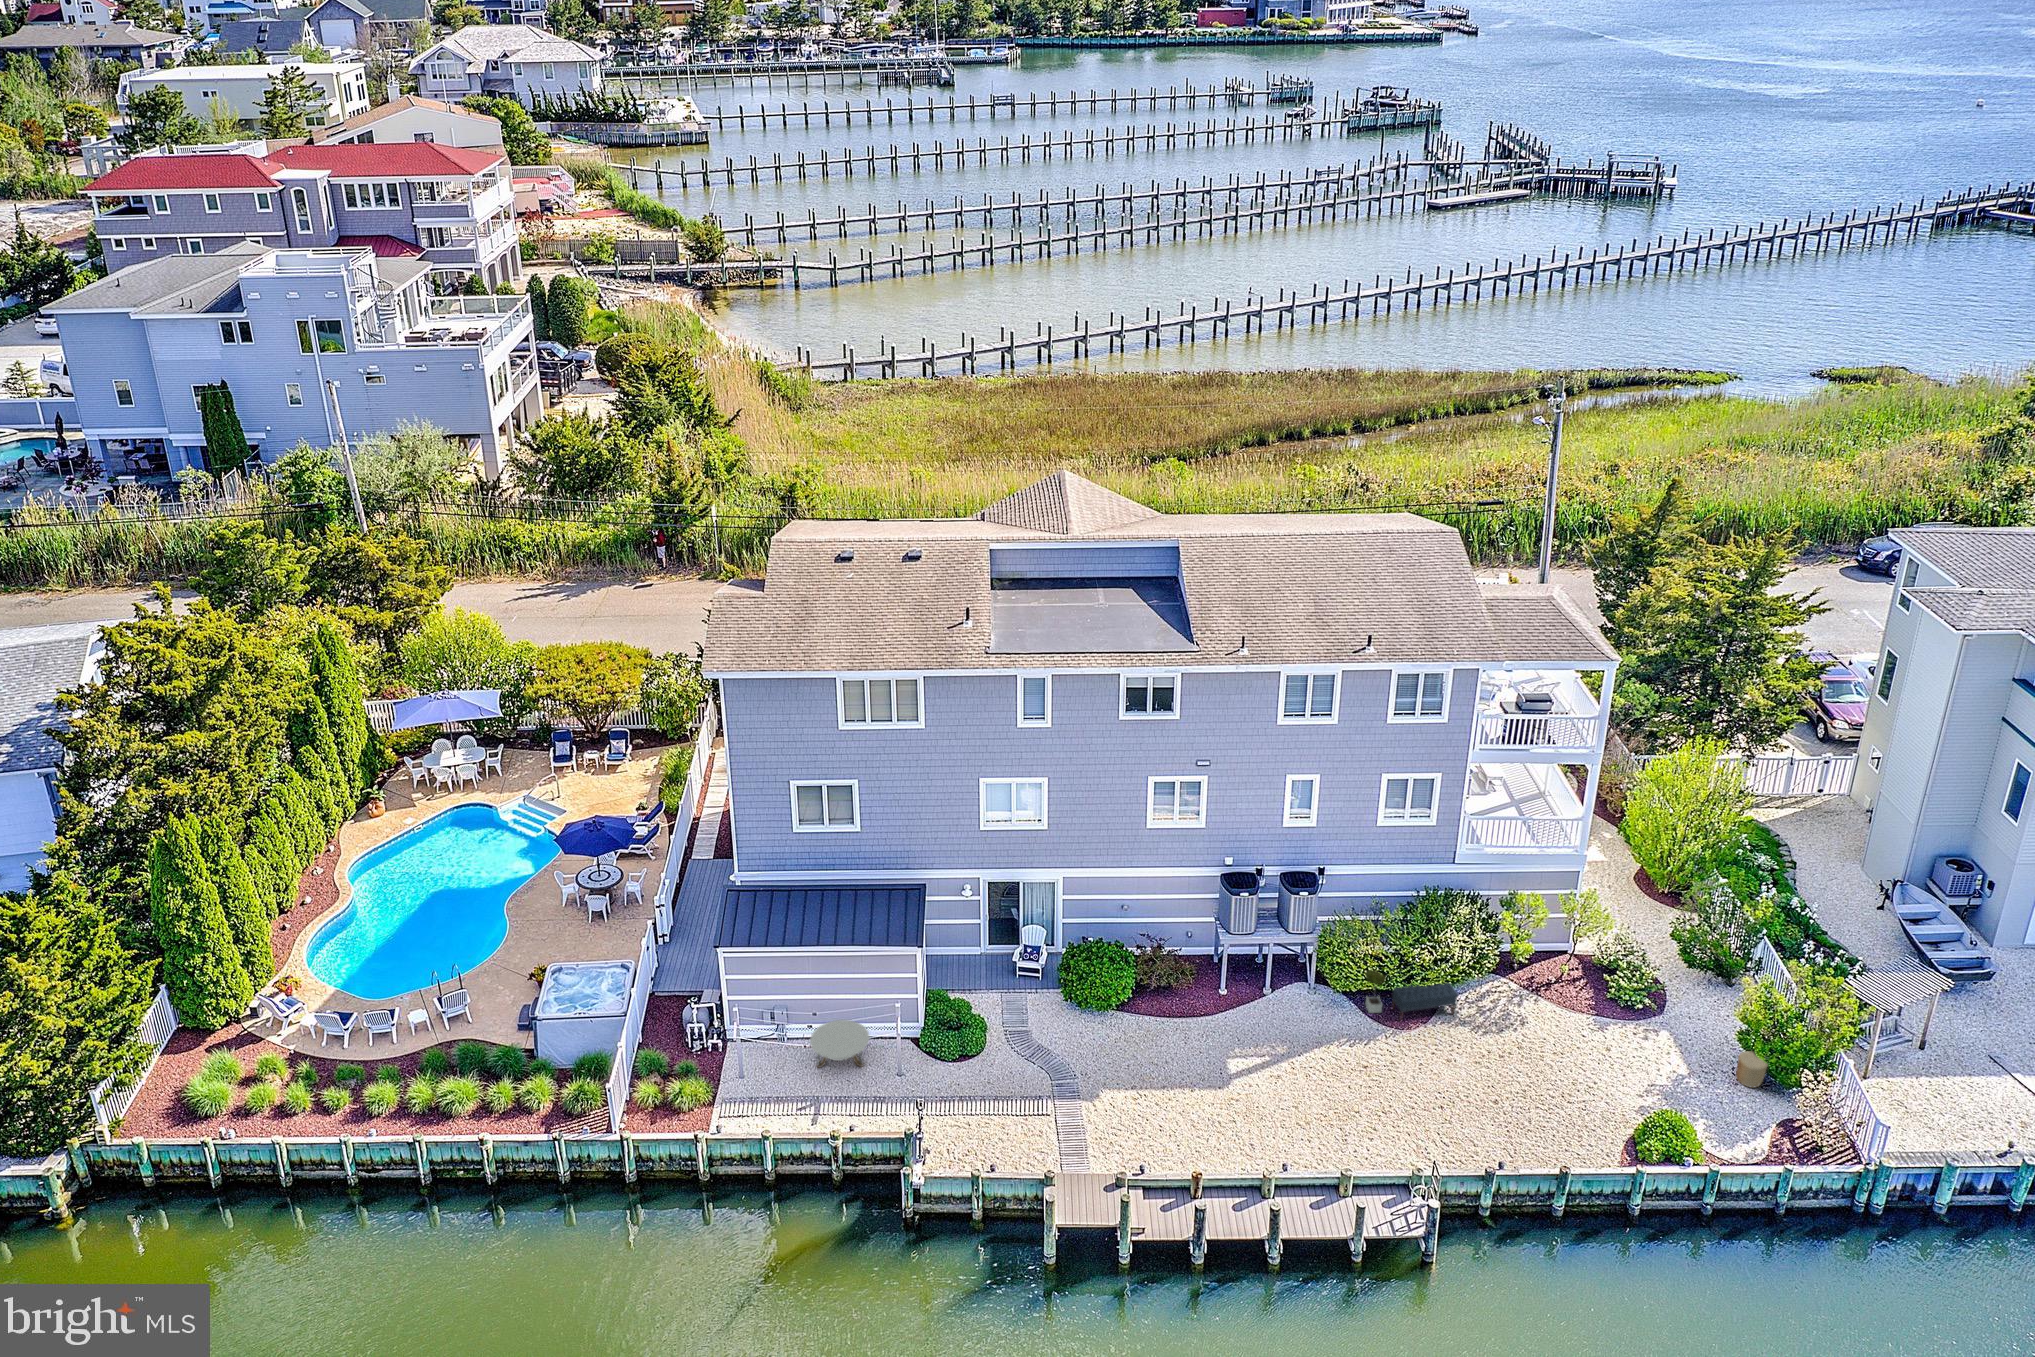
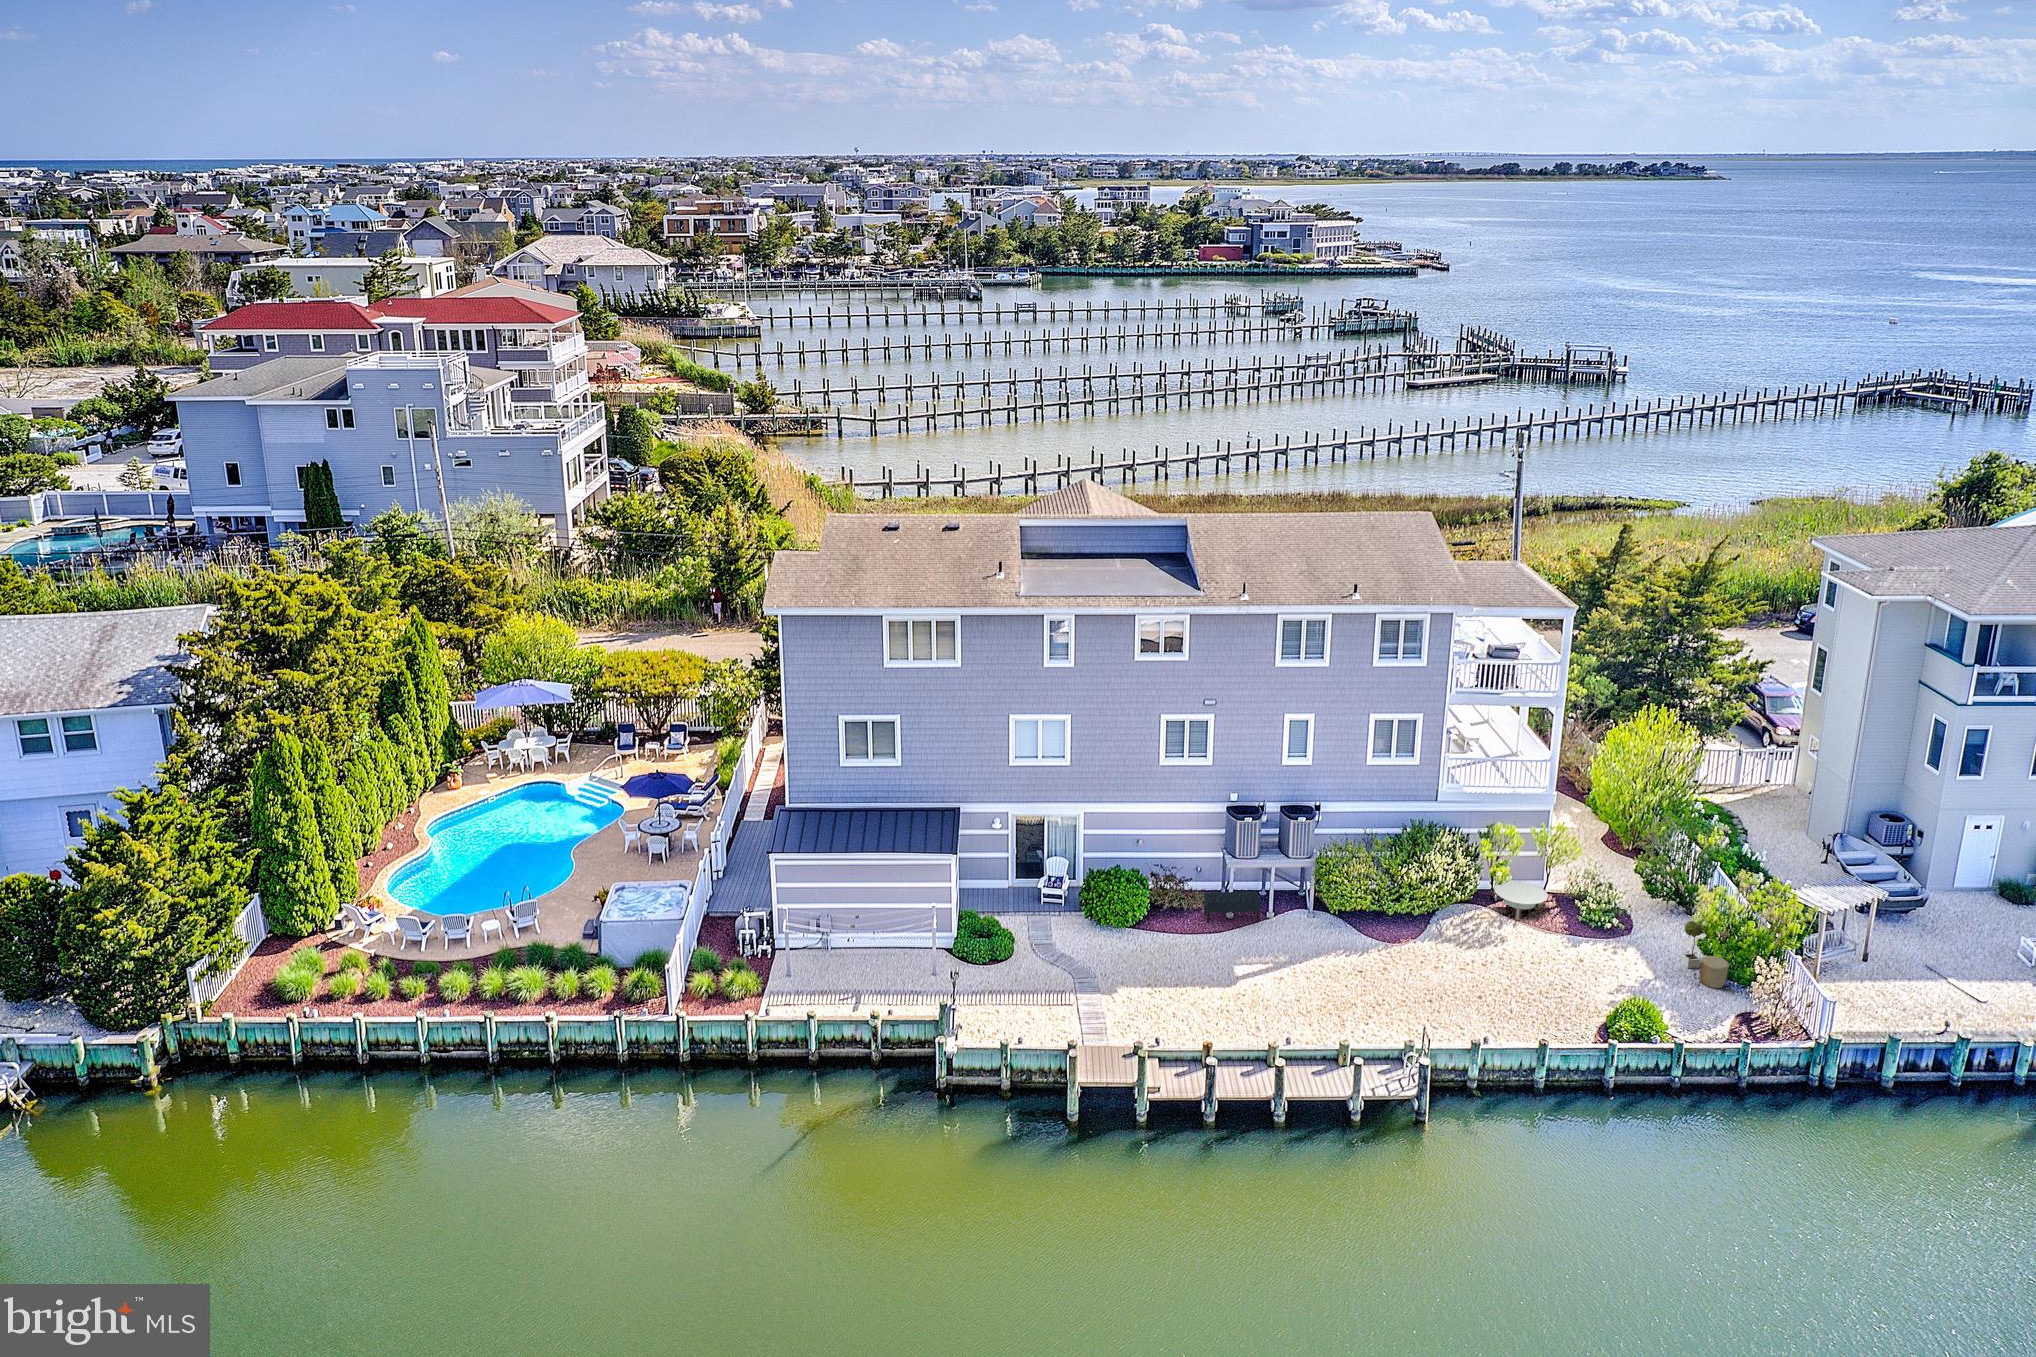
potted tree: present [1365,970,1386,1013] -> present [1681,921,1705,968]
bench: present [1392,983,1458,1022] -> present [1204,891,1261,923]
round table: present [810,1020,870,1068] -> present [1494,881,1548,921]

